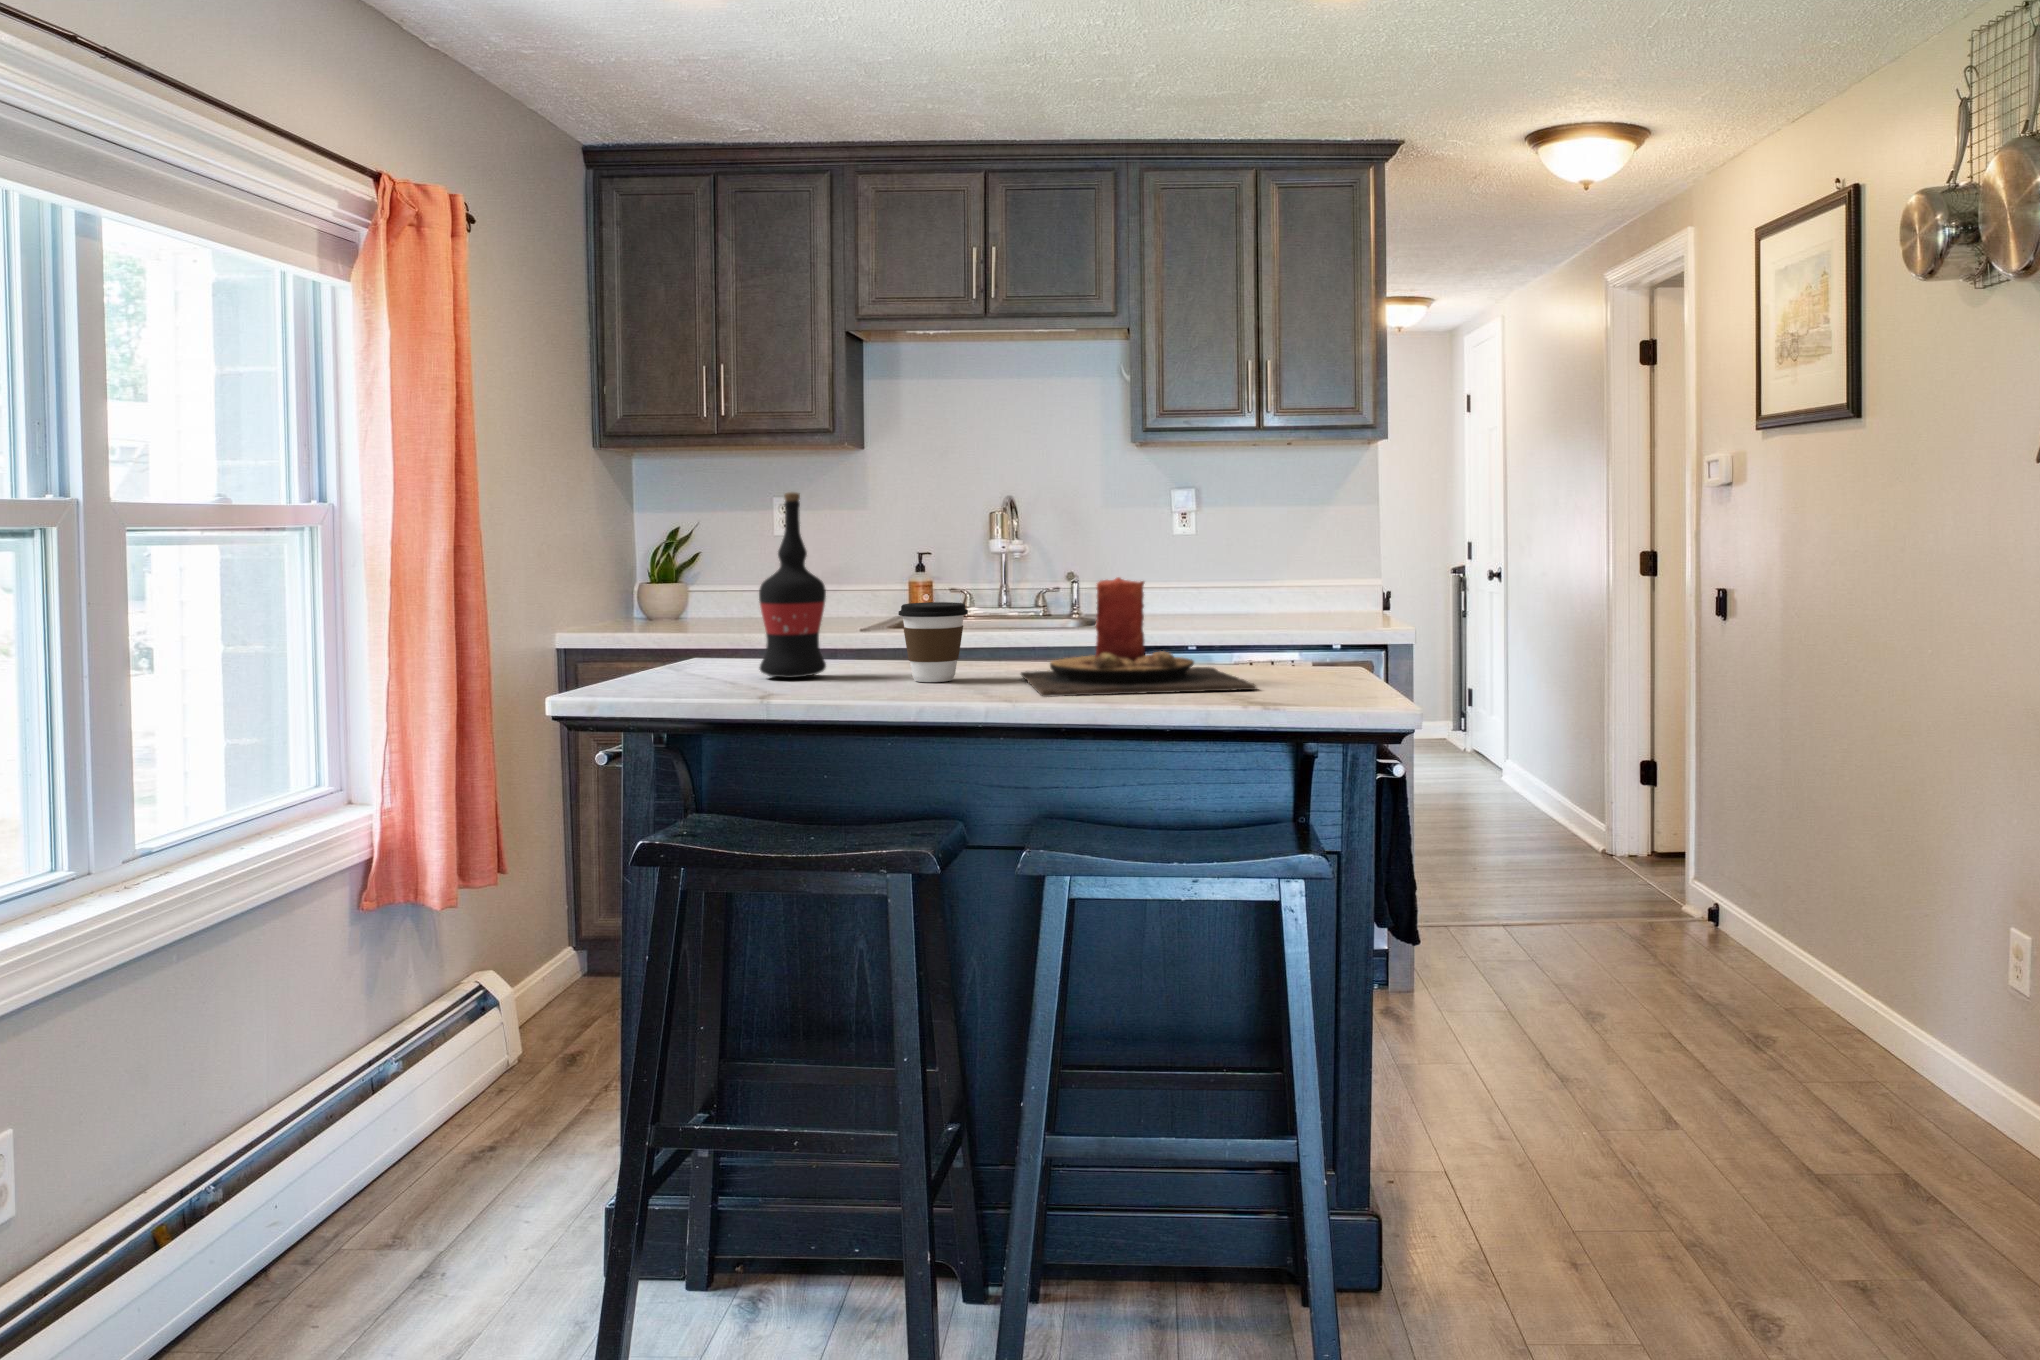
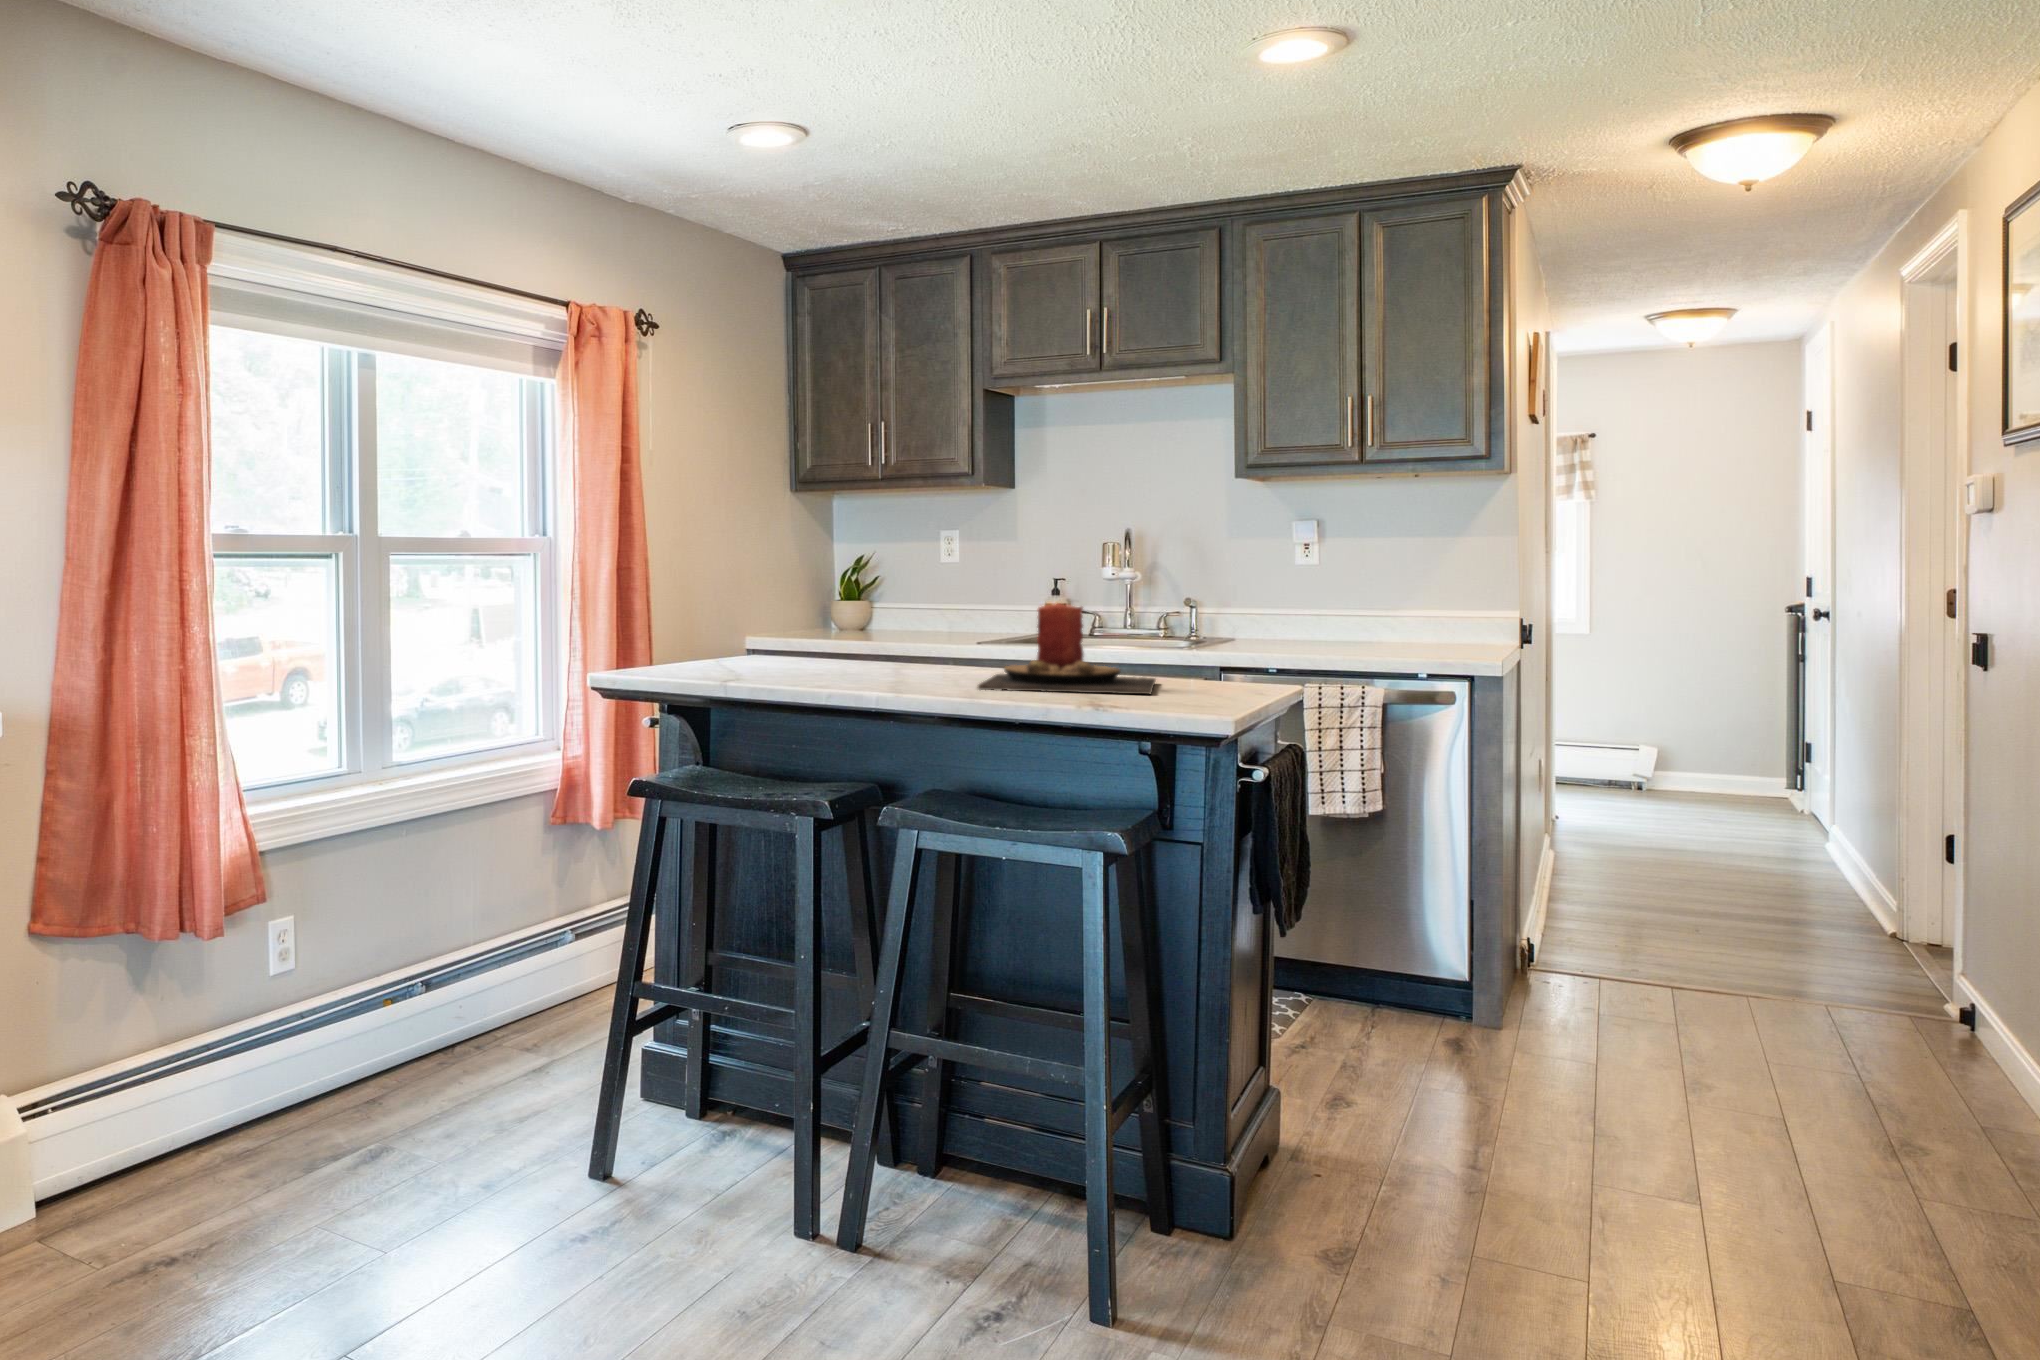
wine bottle: present [759,492,826,678] -> none [815,537,862,670]
coffee cup: present [898,602,968,682] -> none [903,619,954,677]

